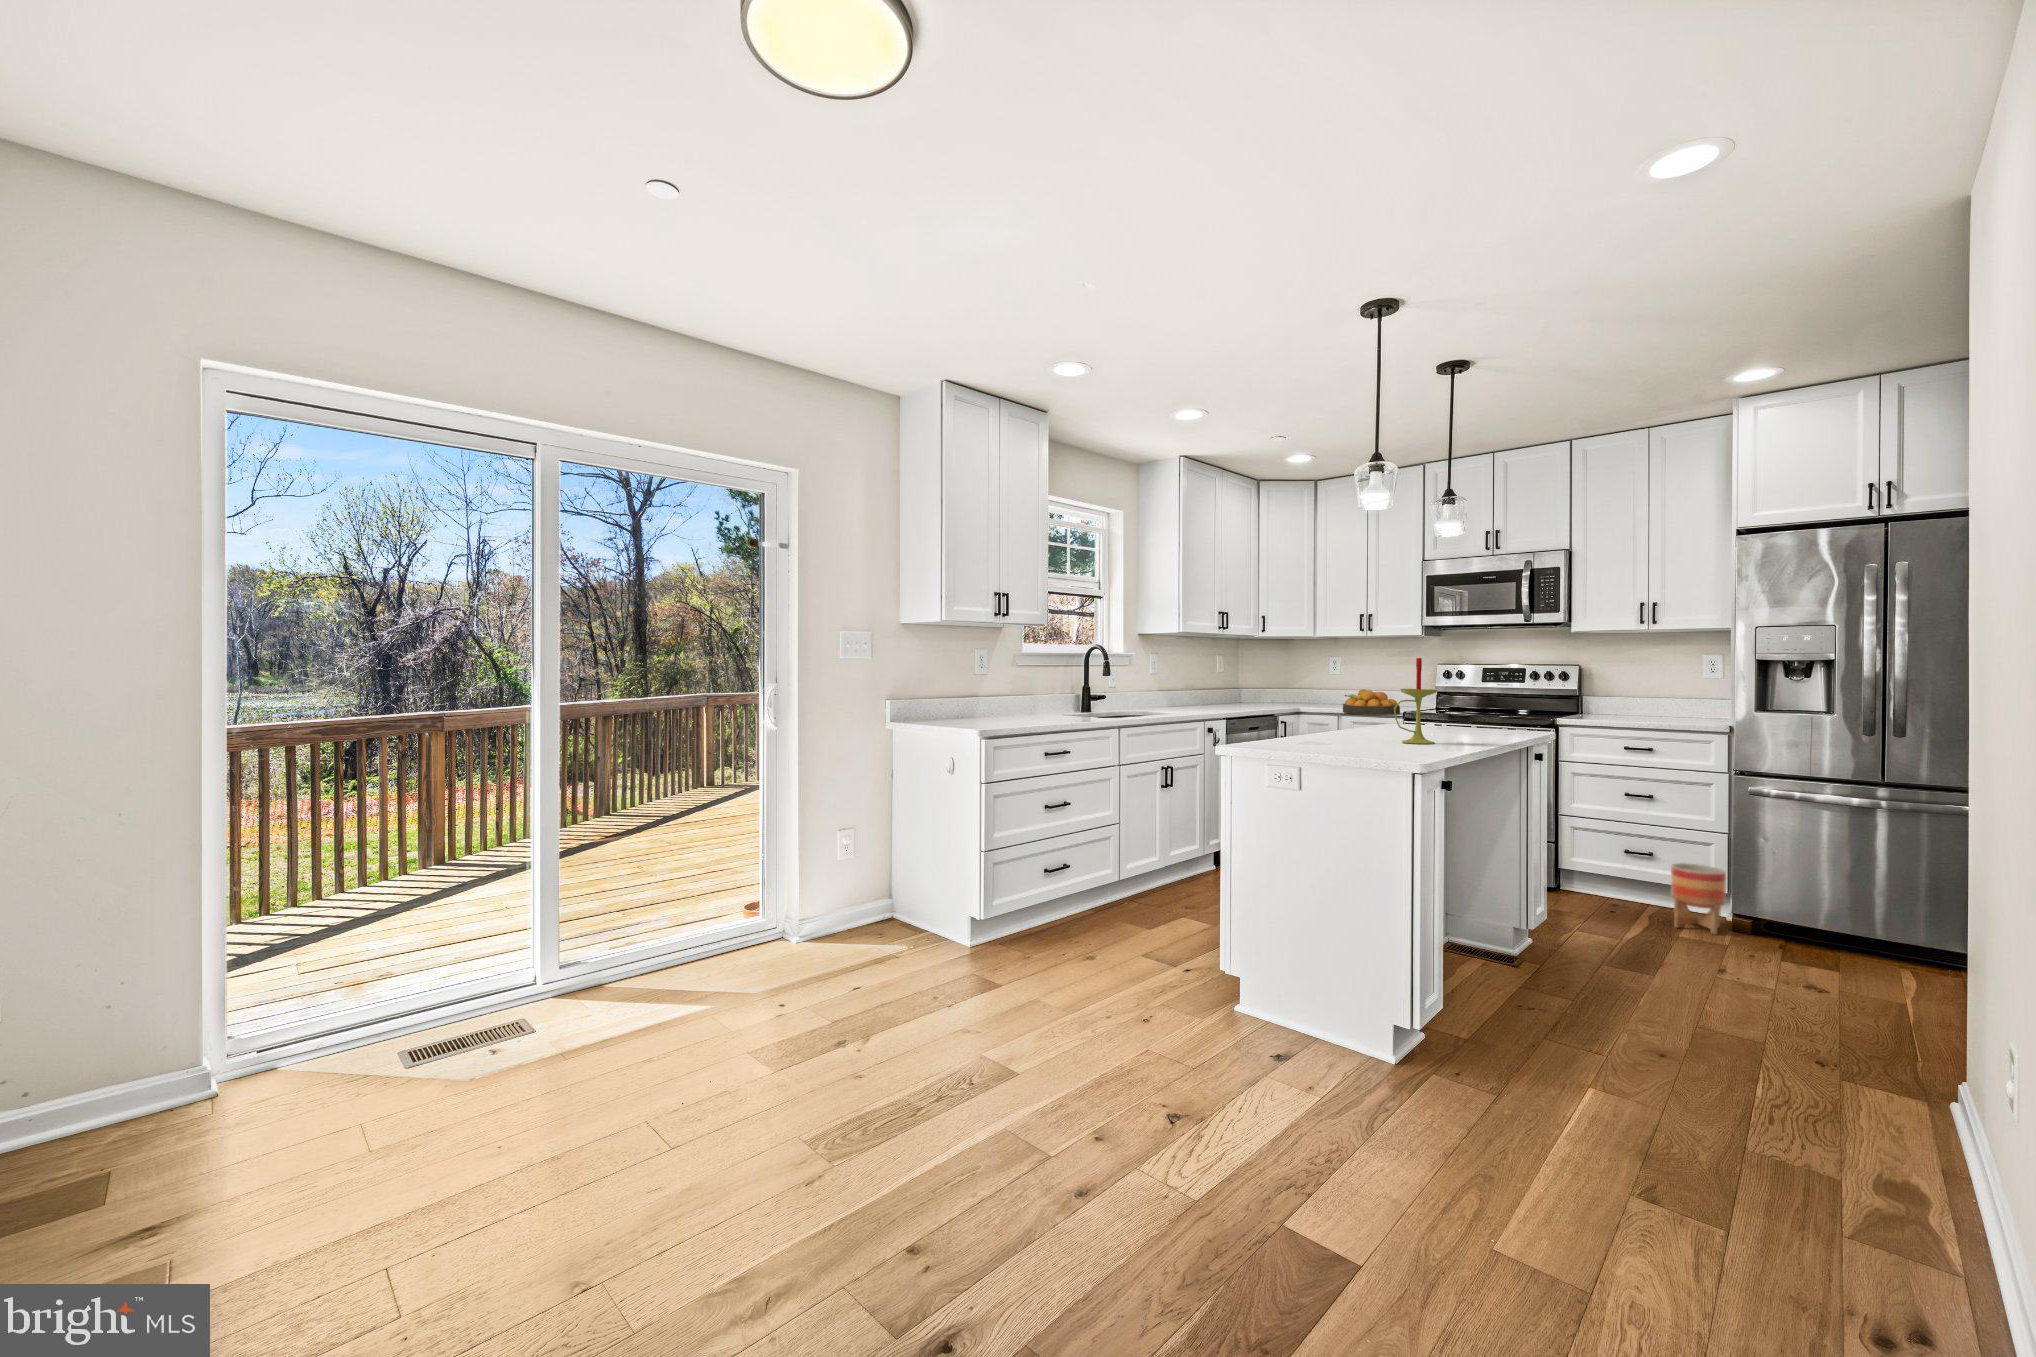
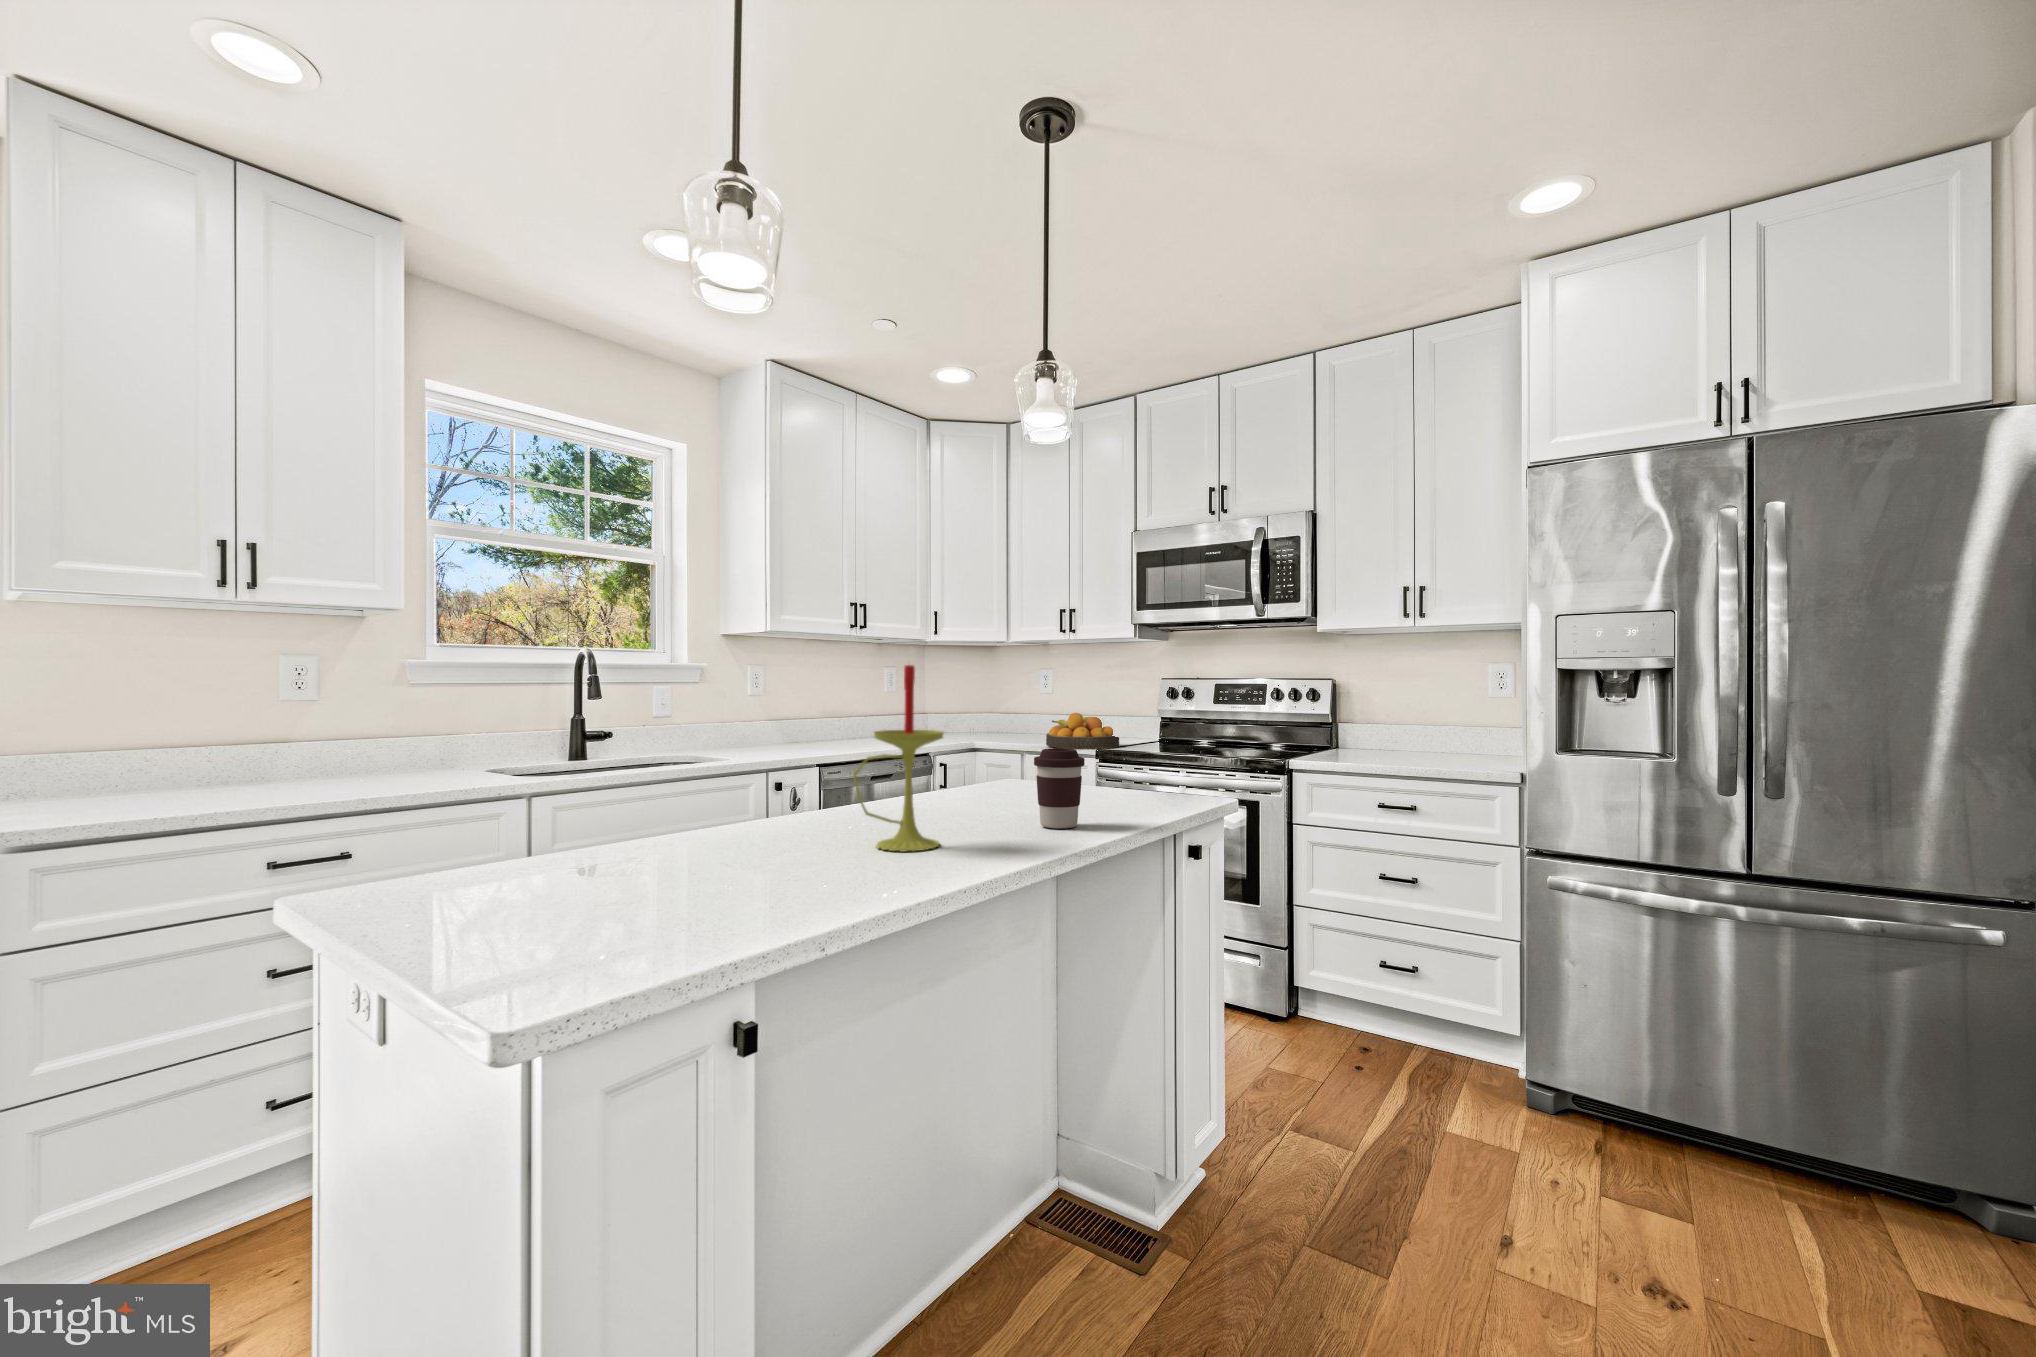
coffee cup: none [1461,700,1490,740] -> present [1034,748,1085,828]
planter: present [1671,863,1726,934] -> none [1438,996,1516,1123]

